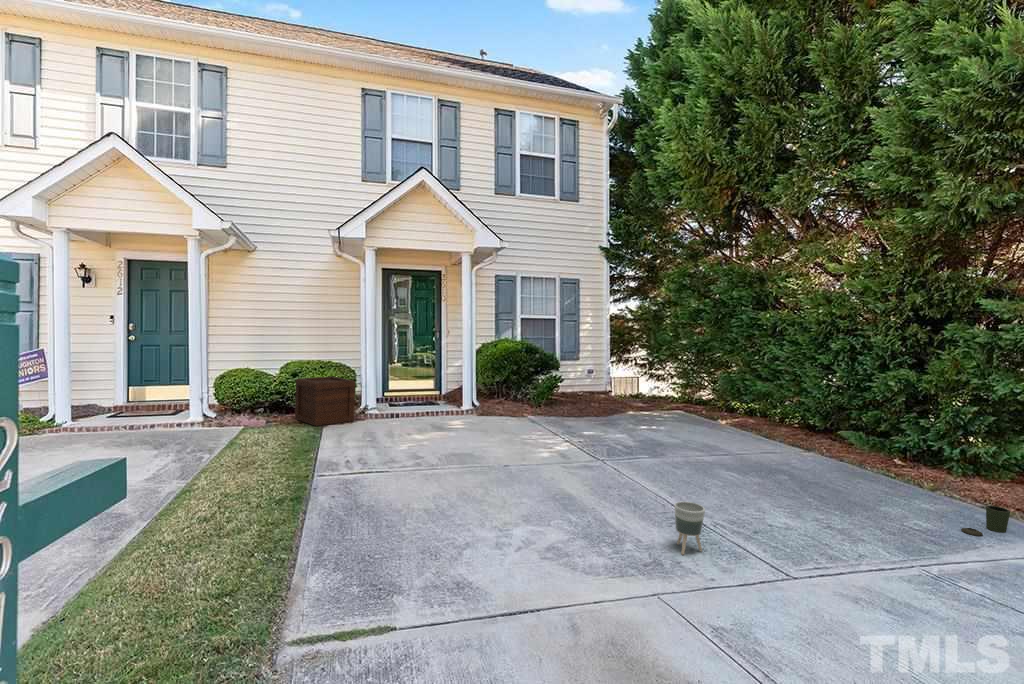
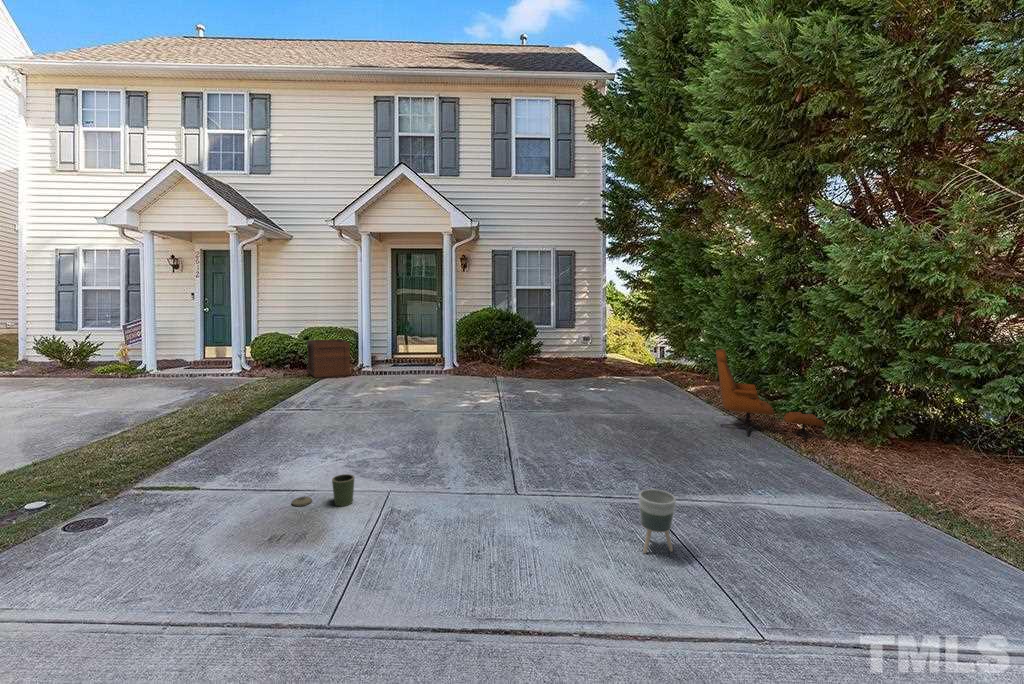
lounge chair: none [803,389,908,476] -> present [716,349,825,442]
planter: present [674,502,705,555] -> present [639,489,676,553]
trash can: present [961,506,1010,536] -> present [292,474,354,506]

